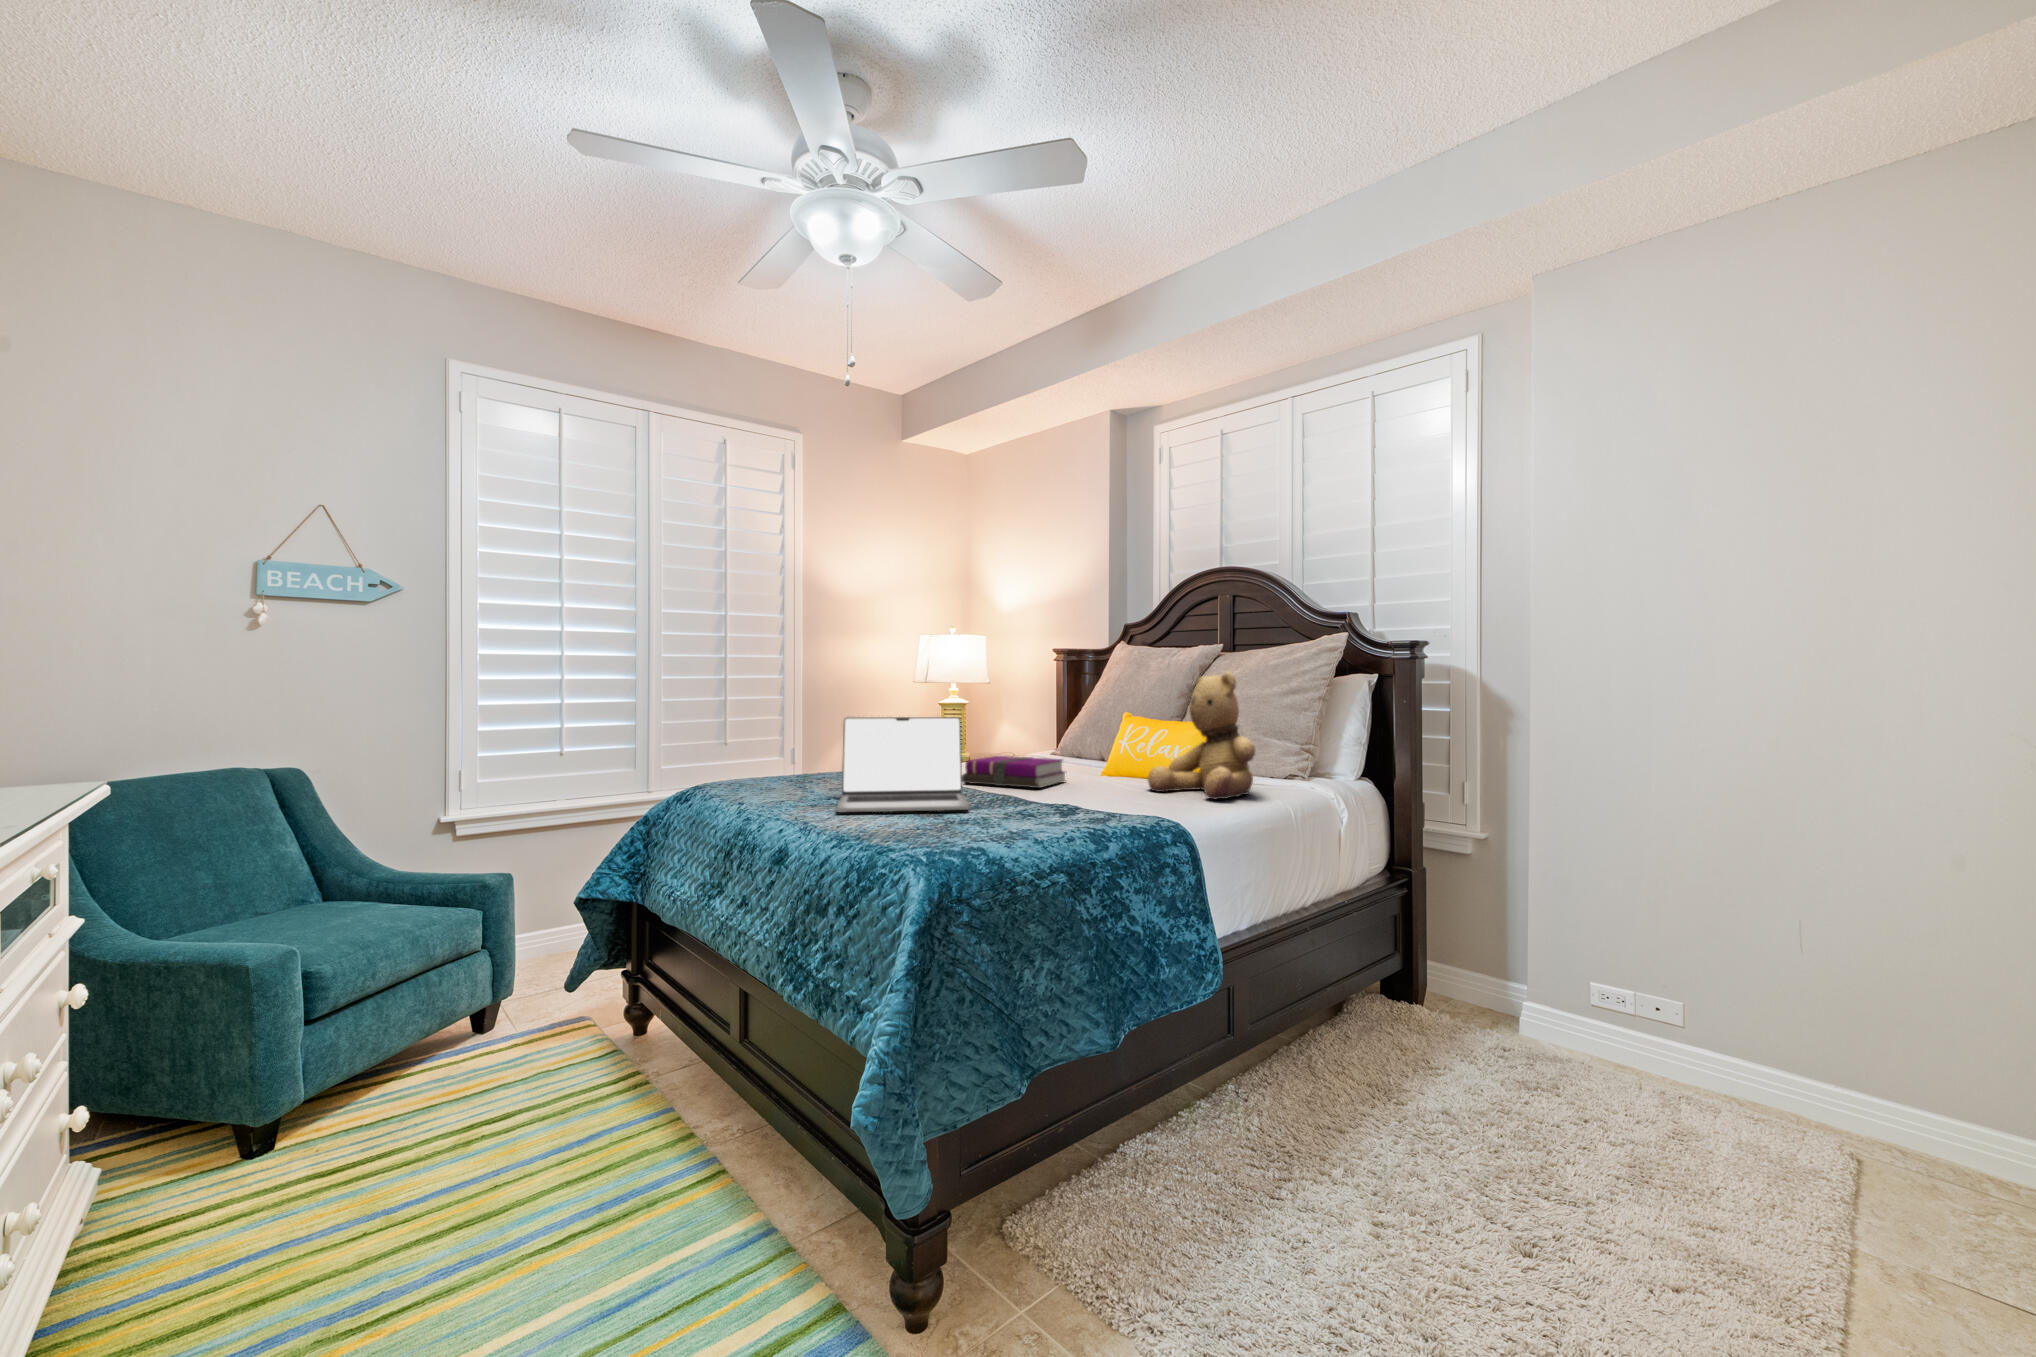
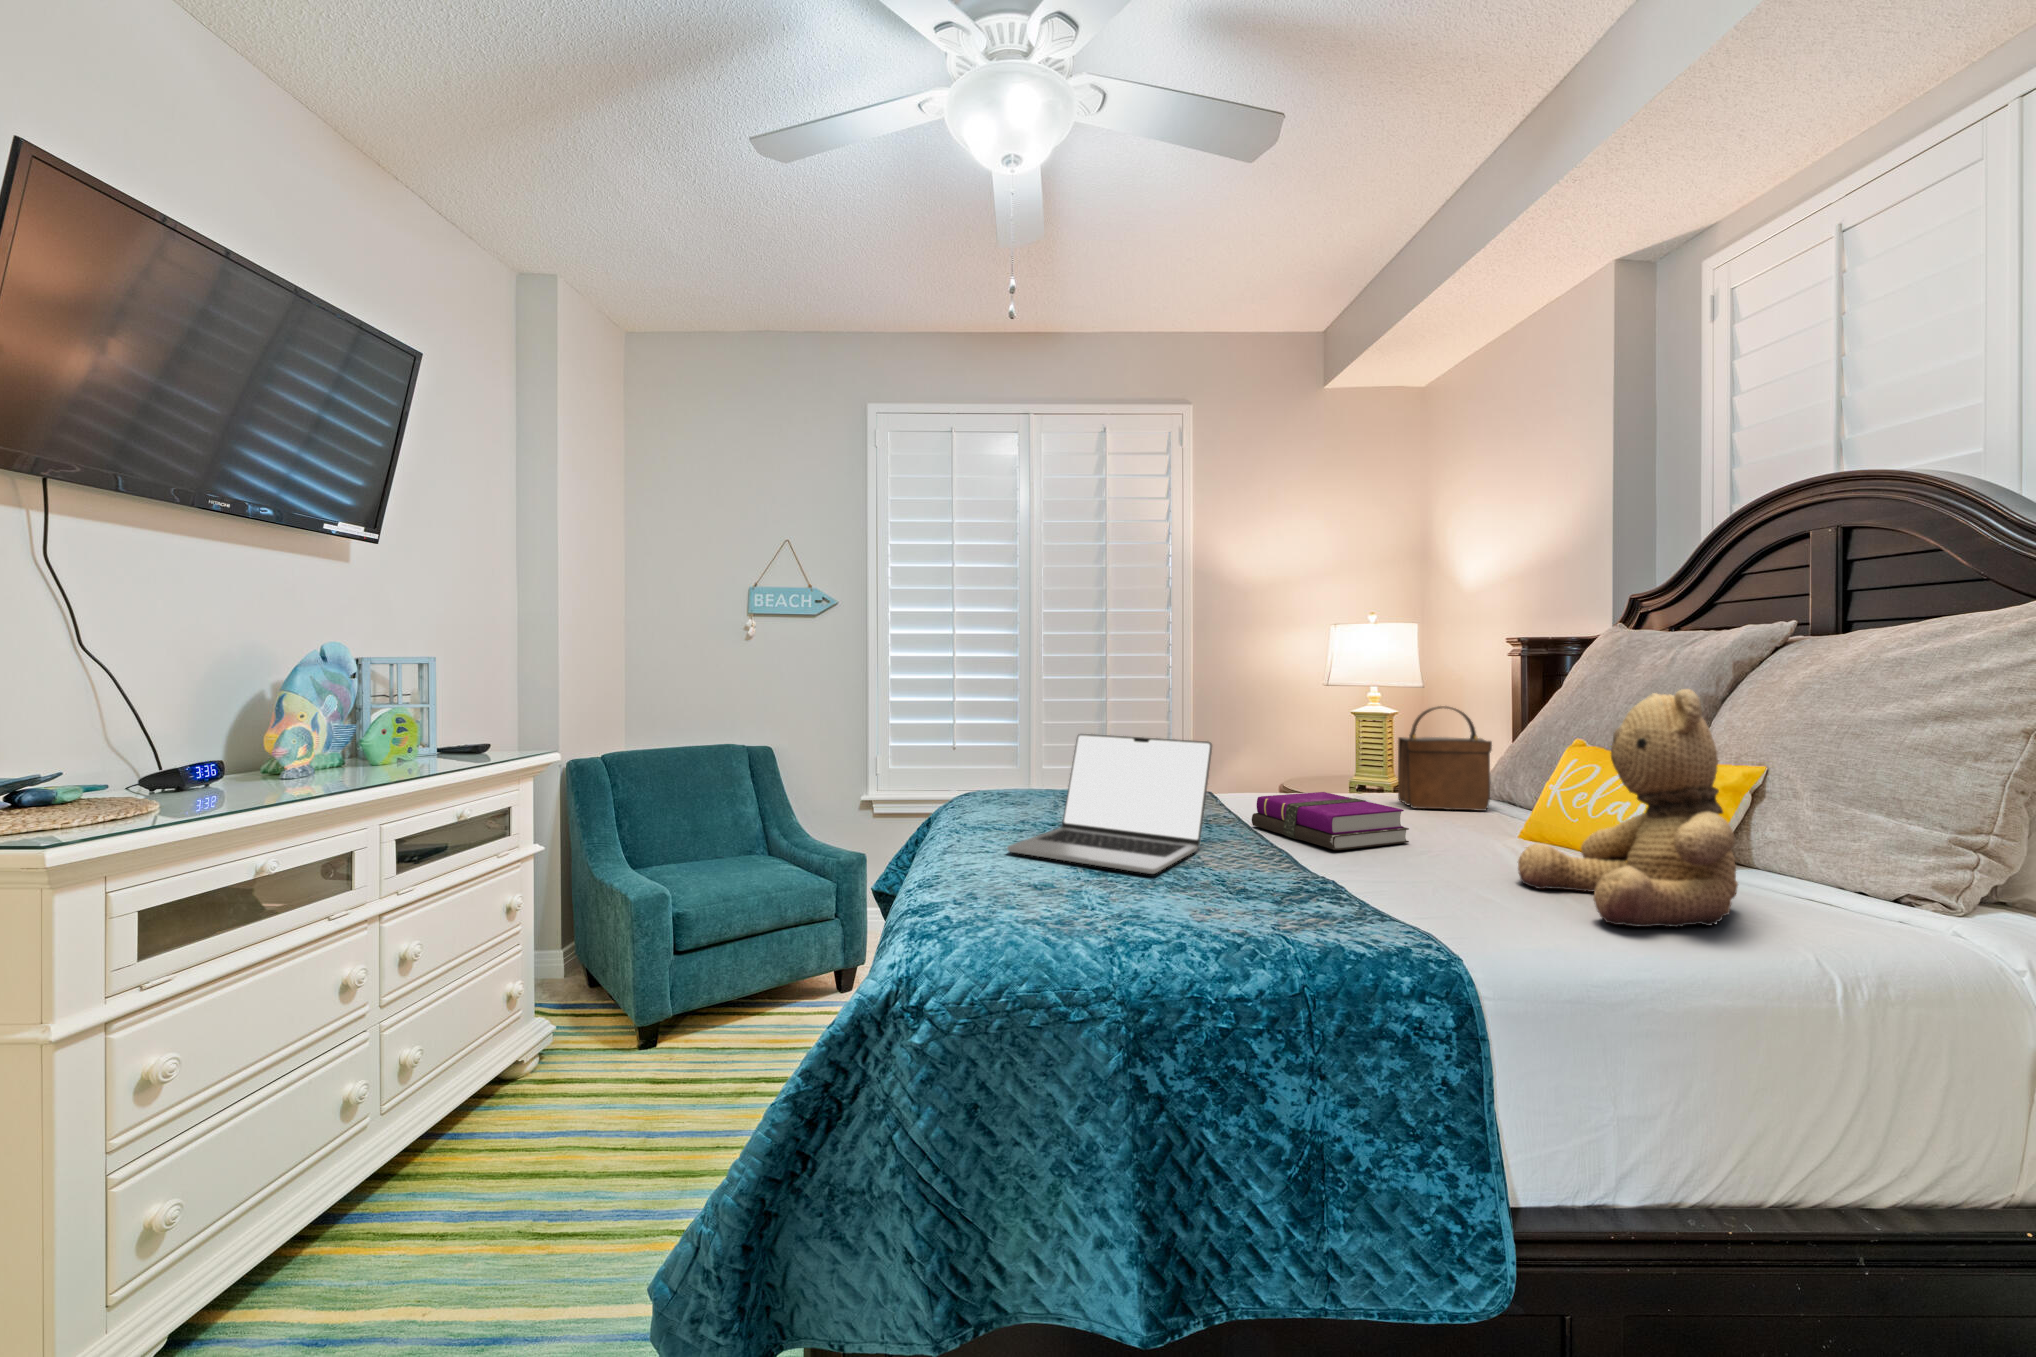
handbag: none [1016,694,1074,766] -> present [1398,706,1492,811]

